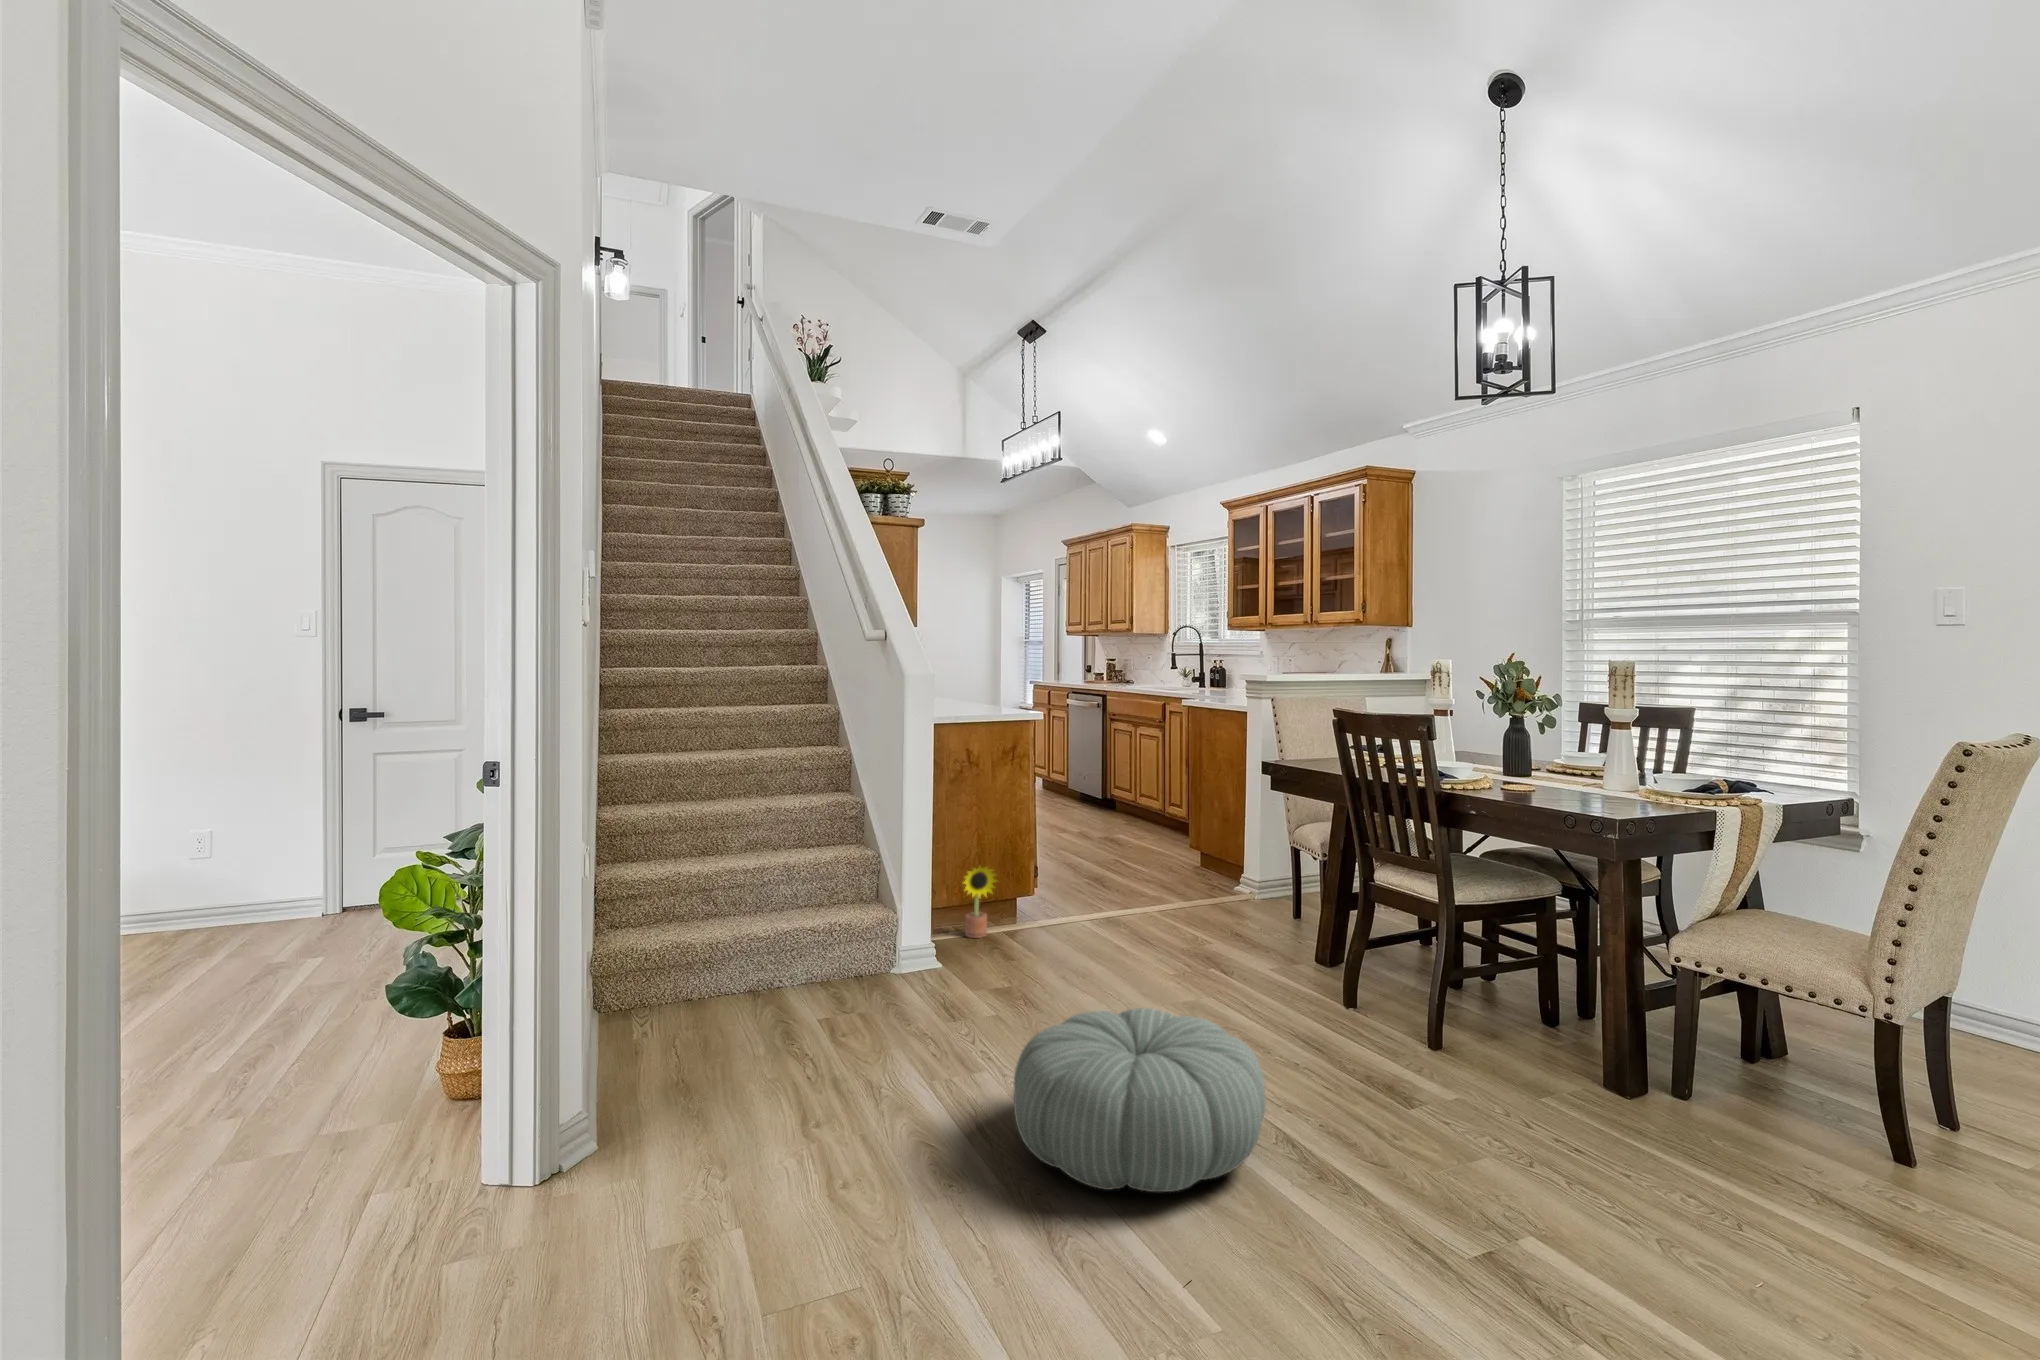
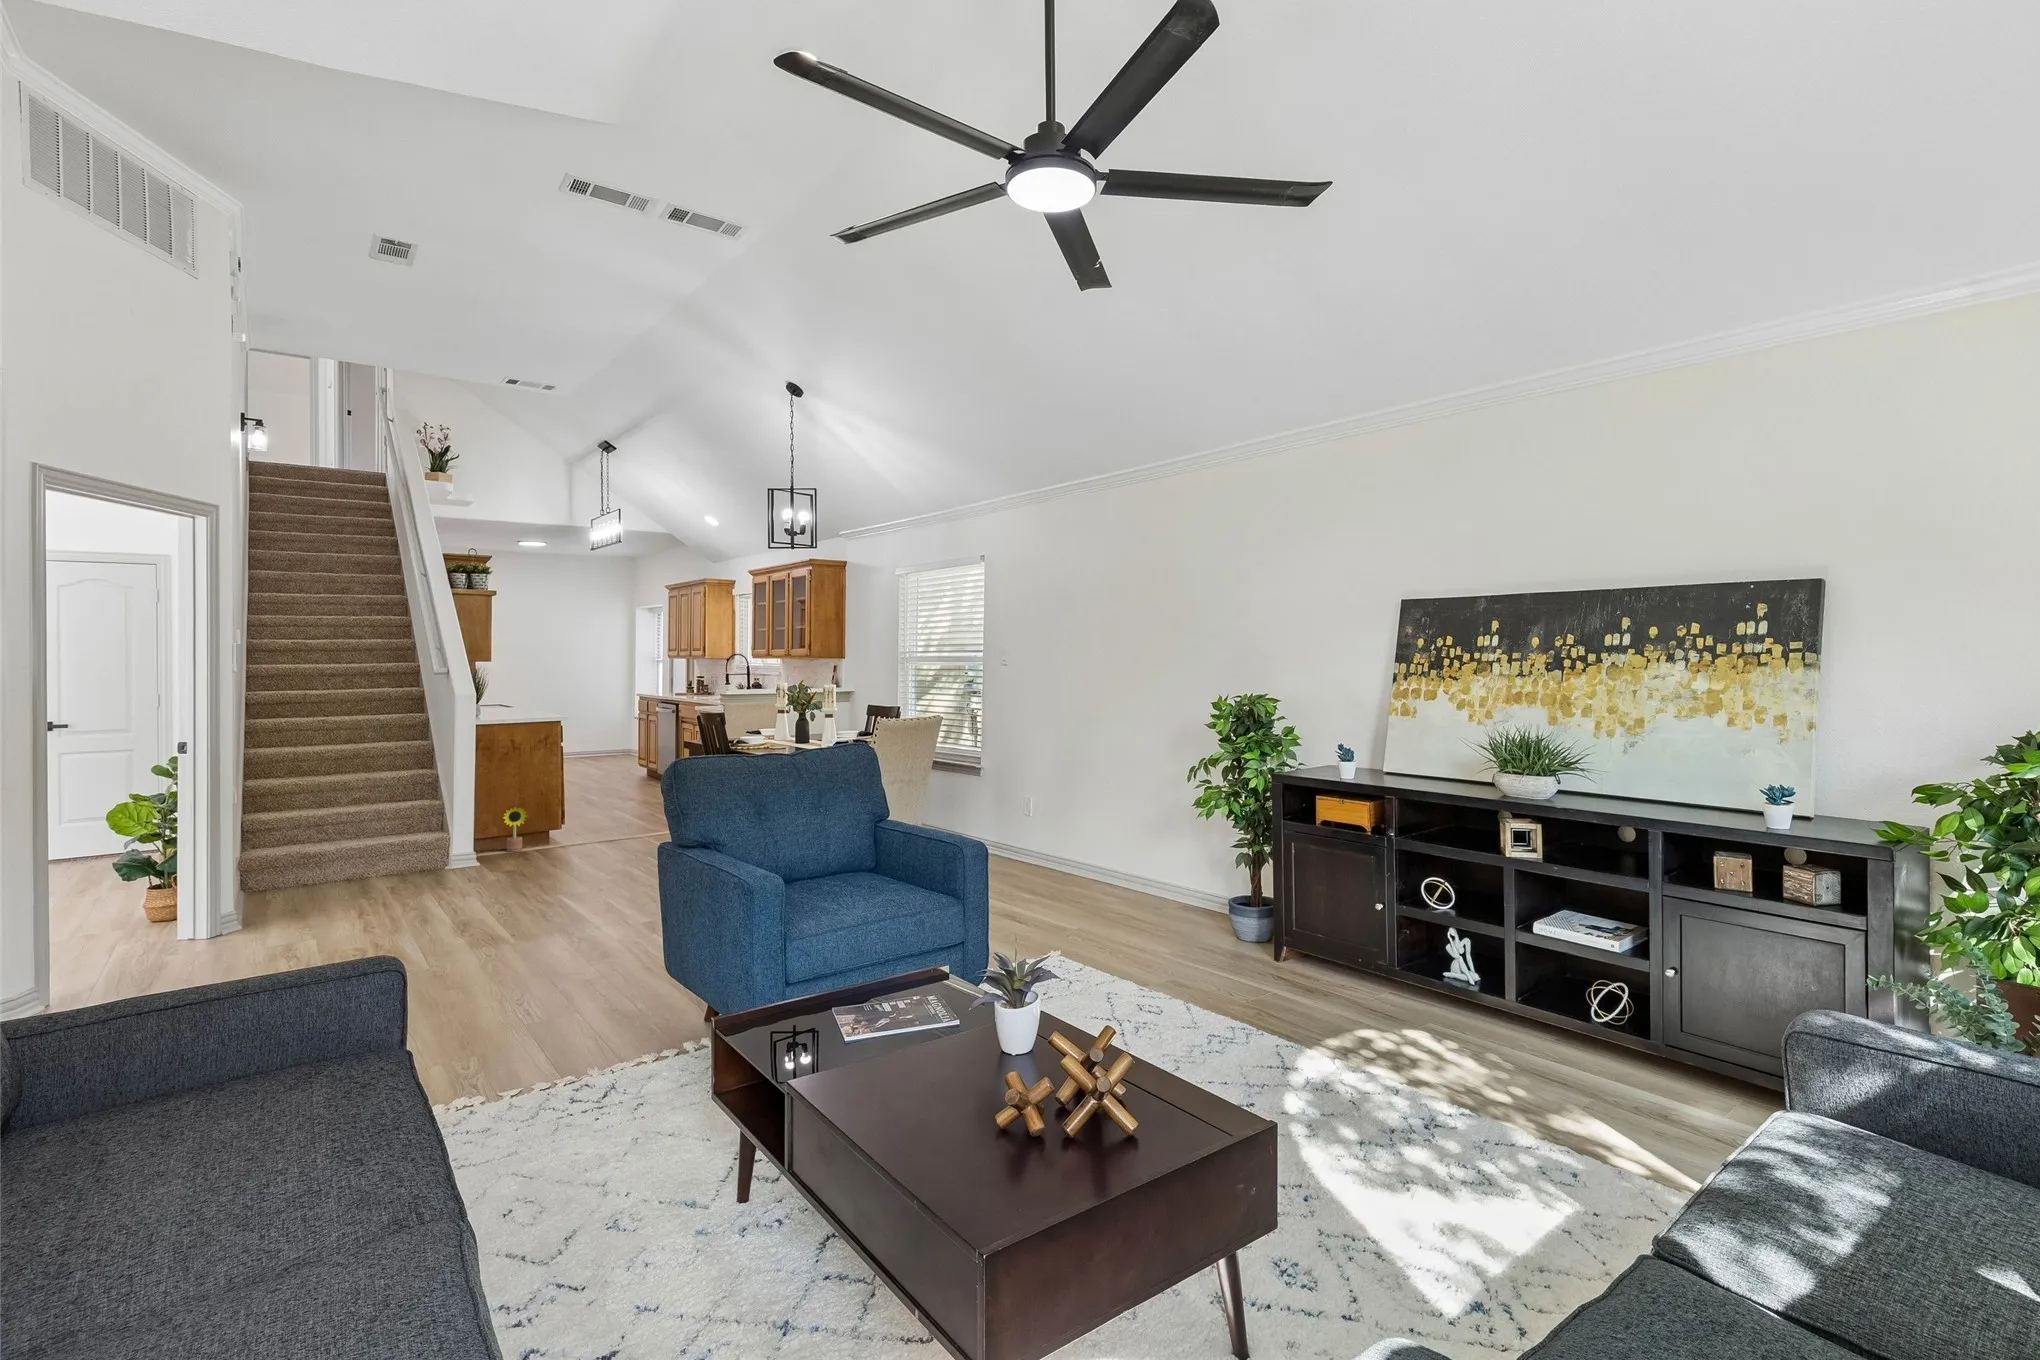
pouf: present [1014,1008,1266,1192] -> none [469,852,603,919]

